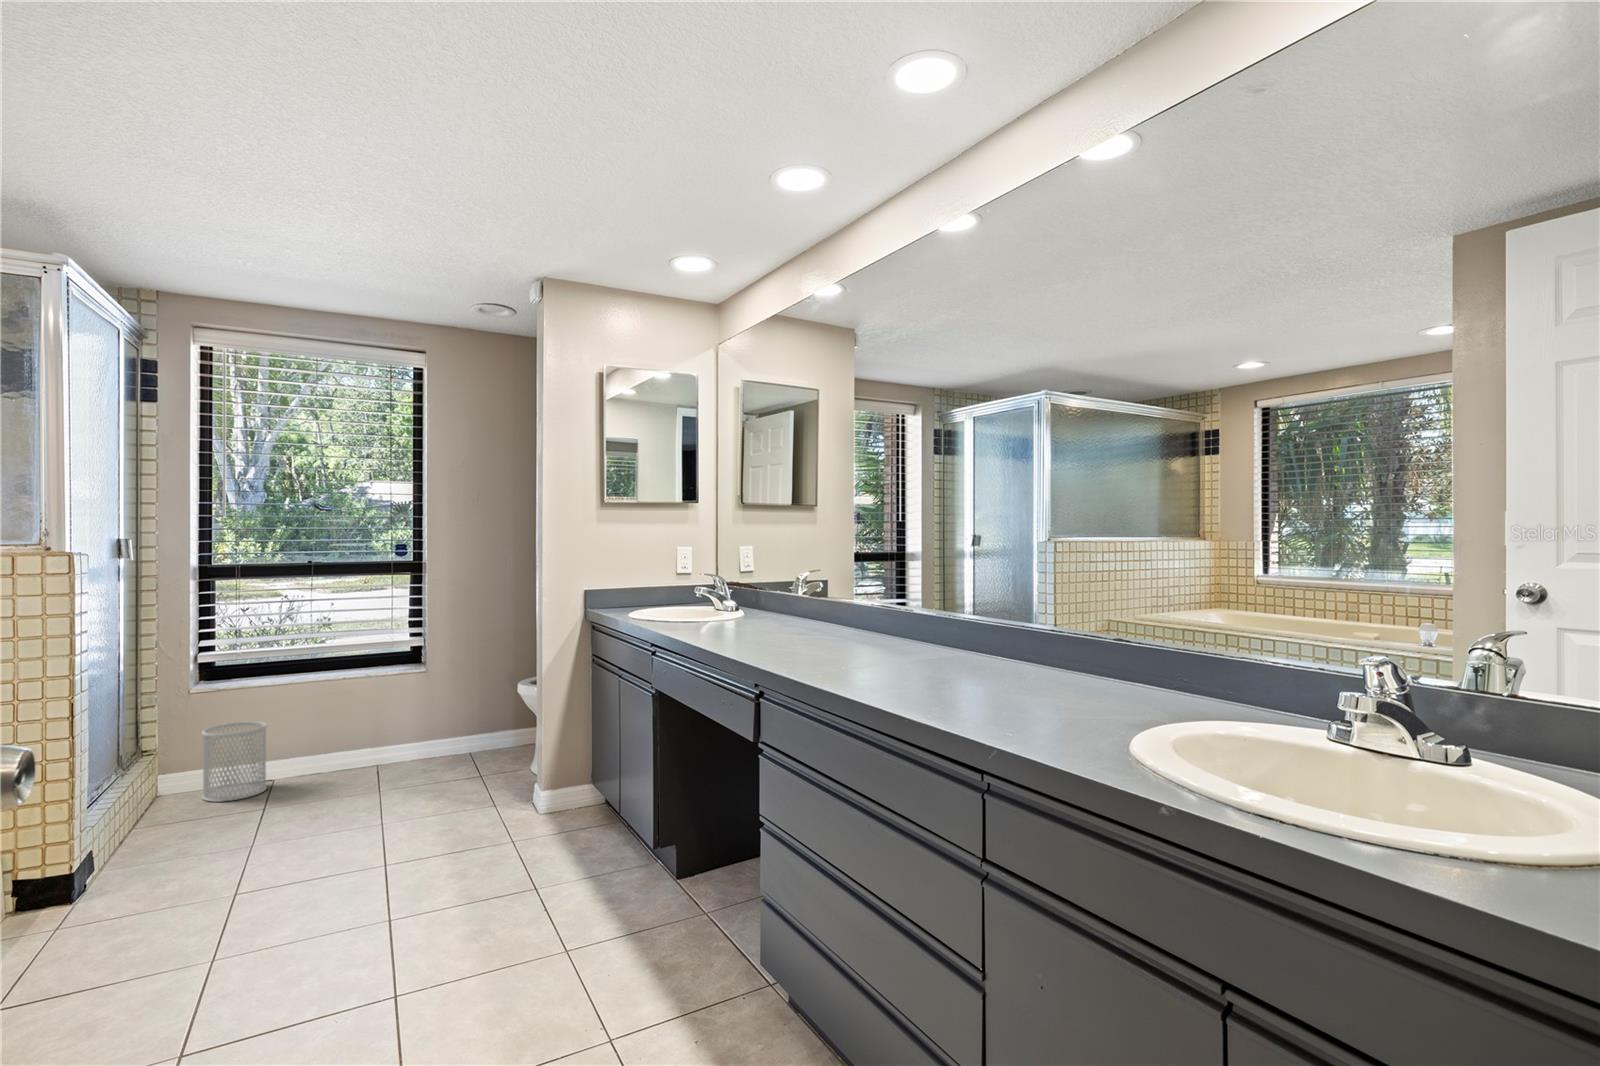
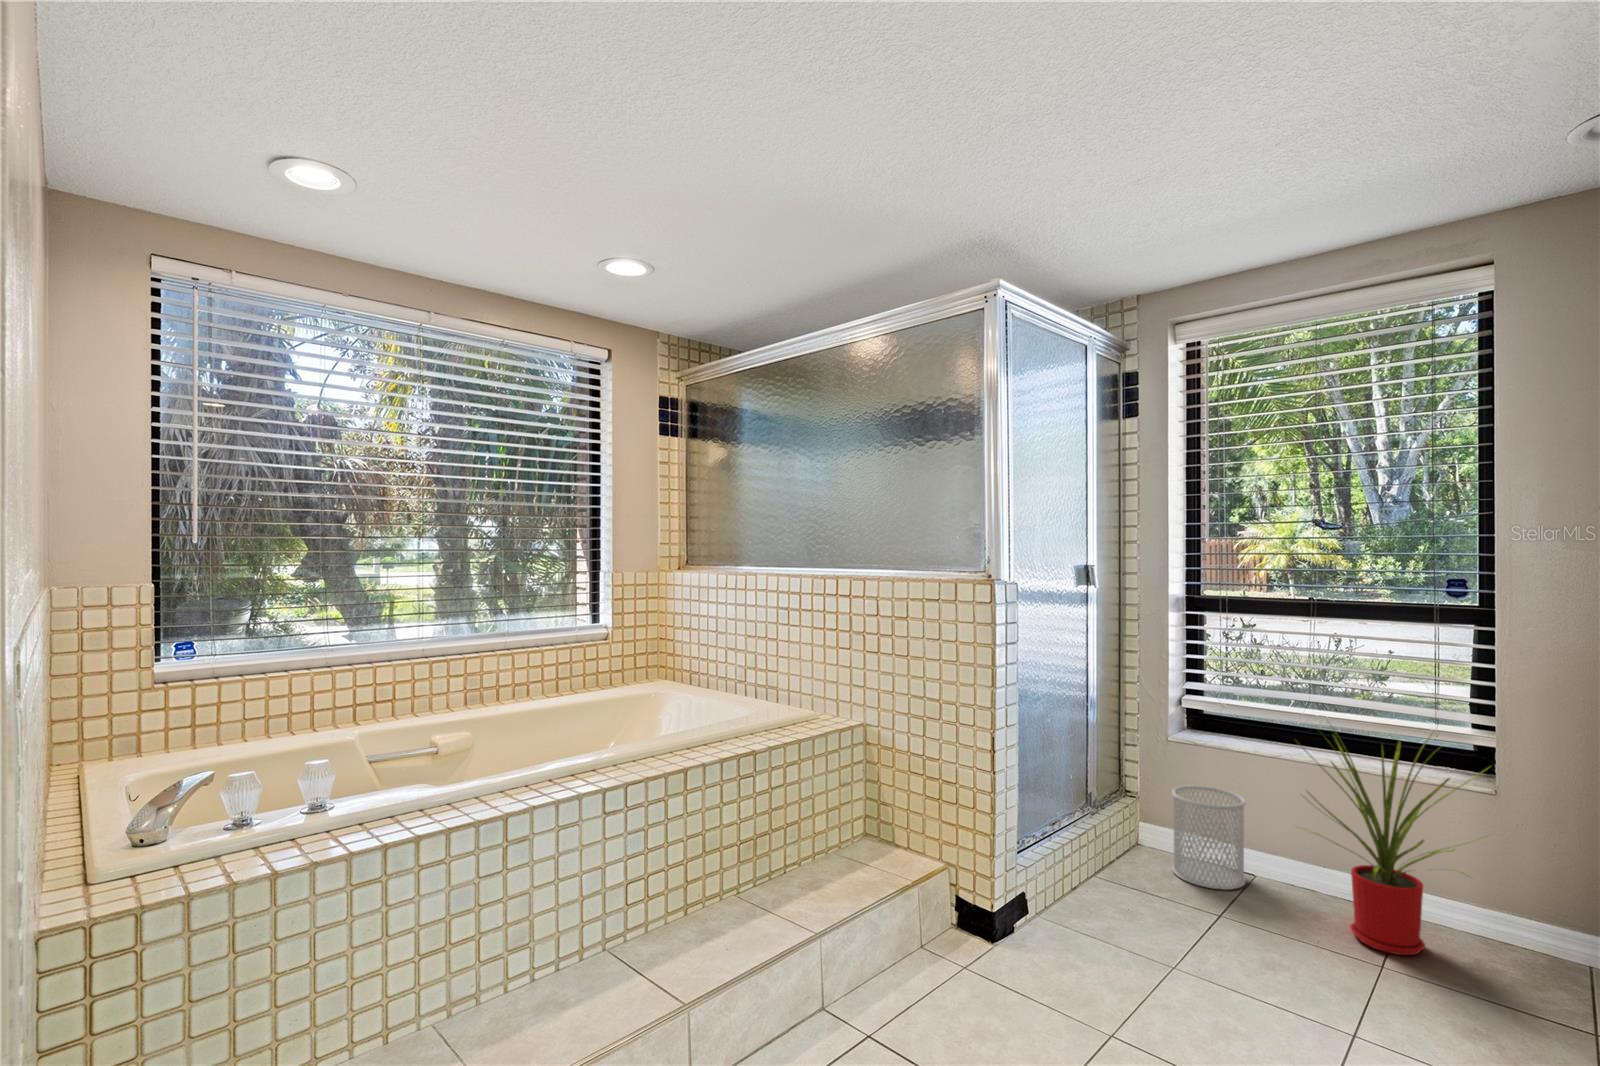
house plant: none [314,639,432,785] -> present [1309,729,1487,955]

